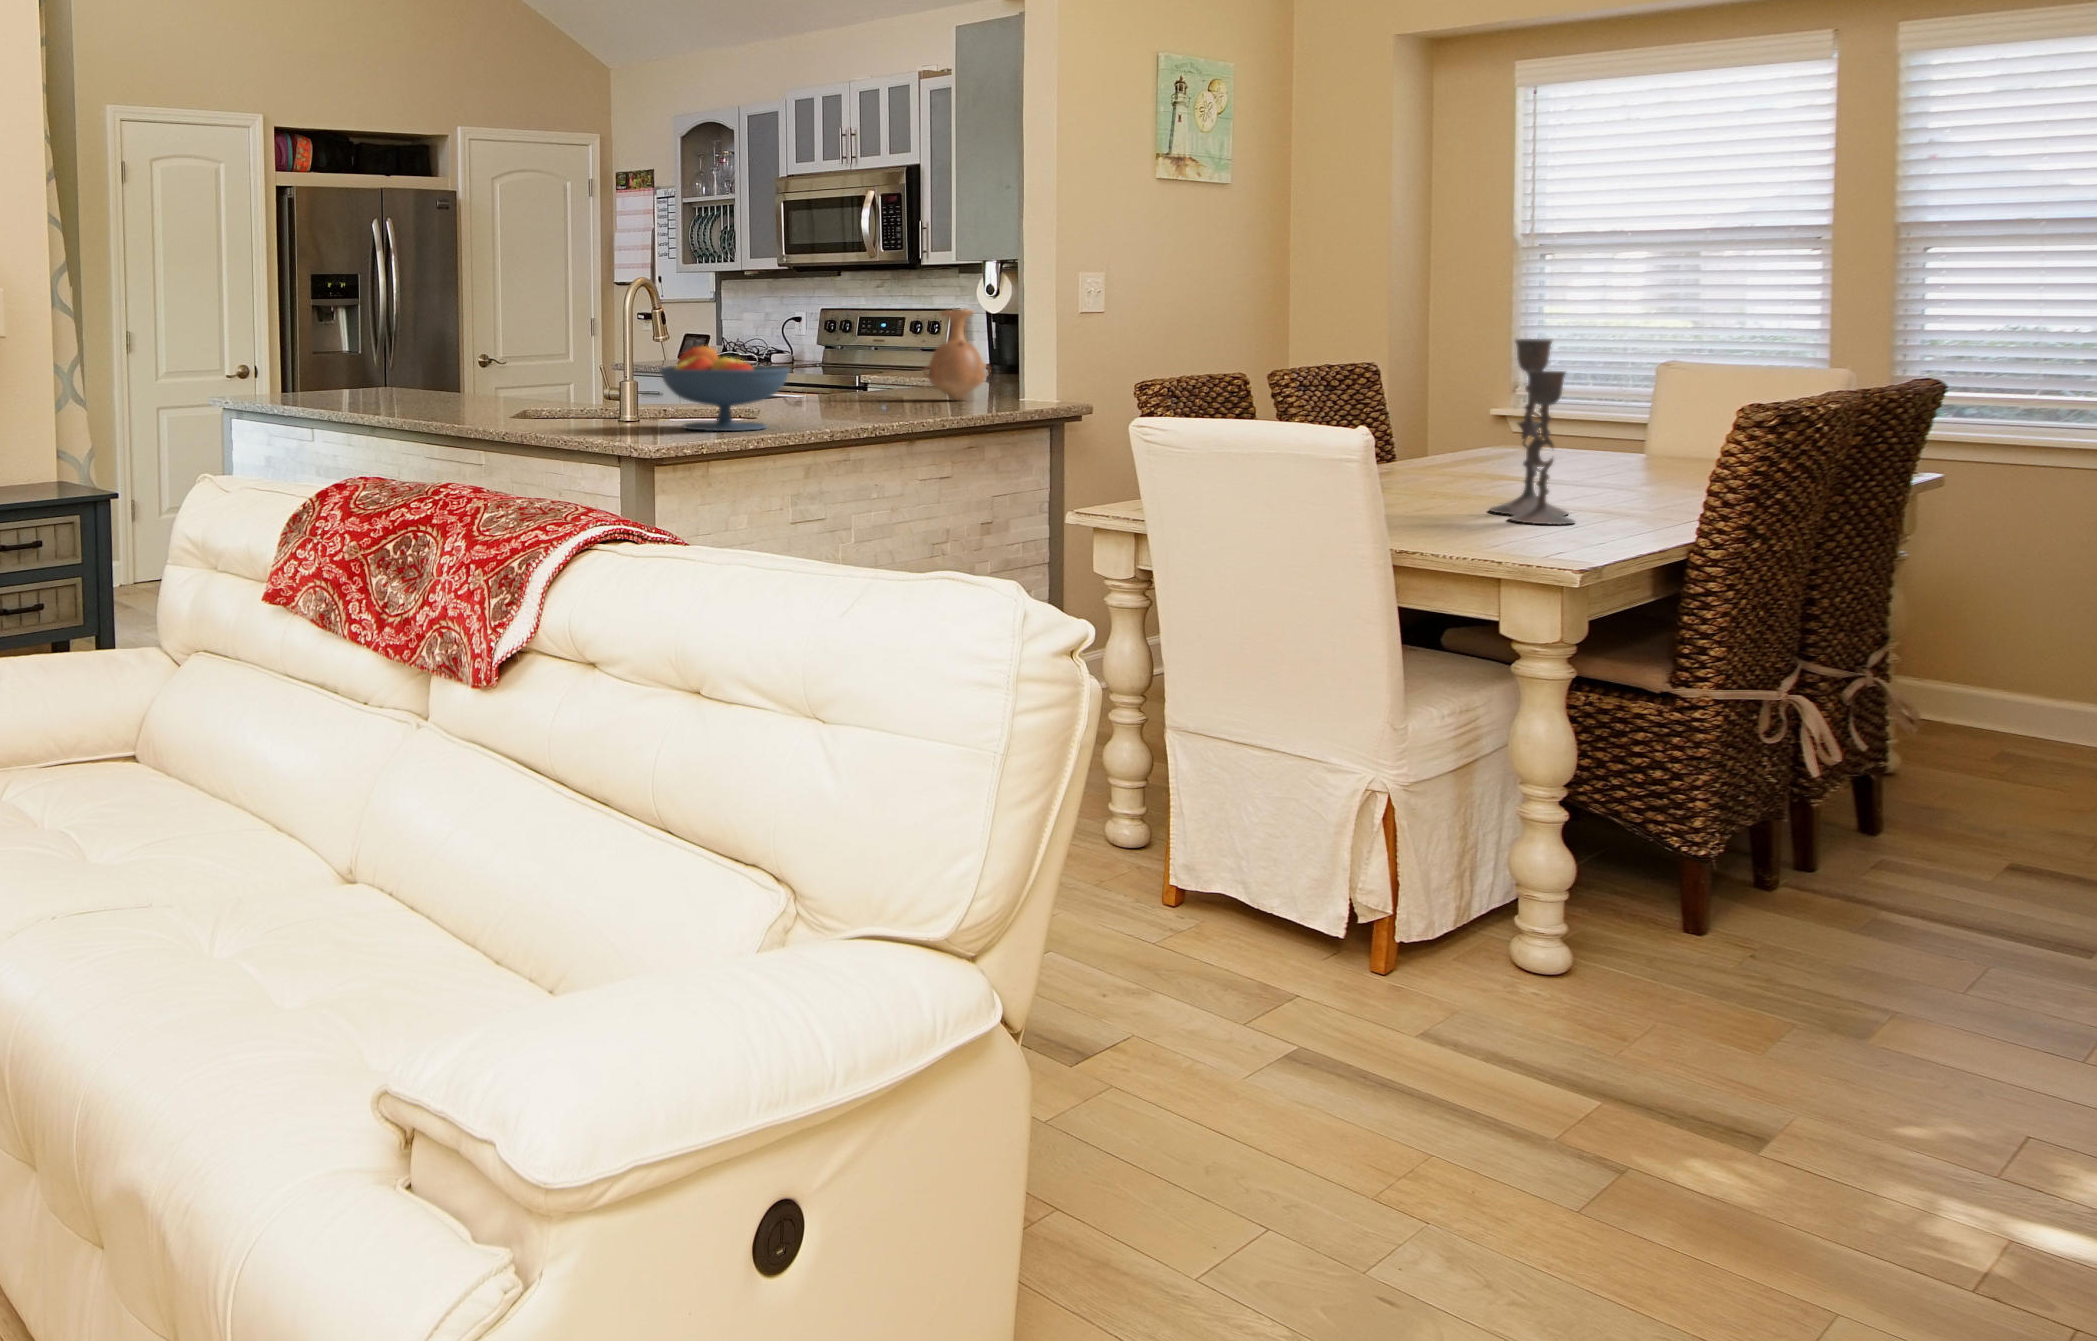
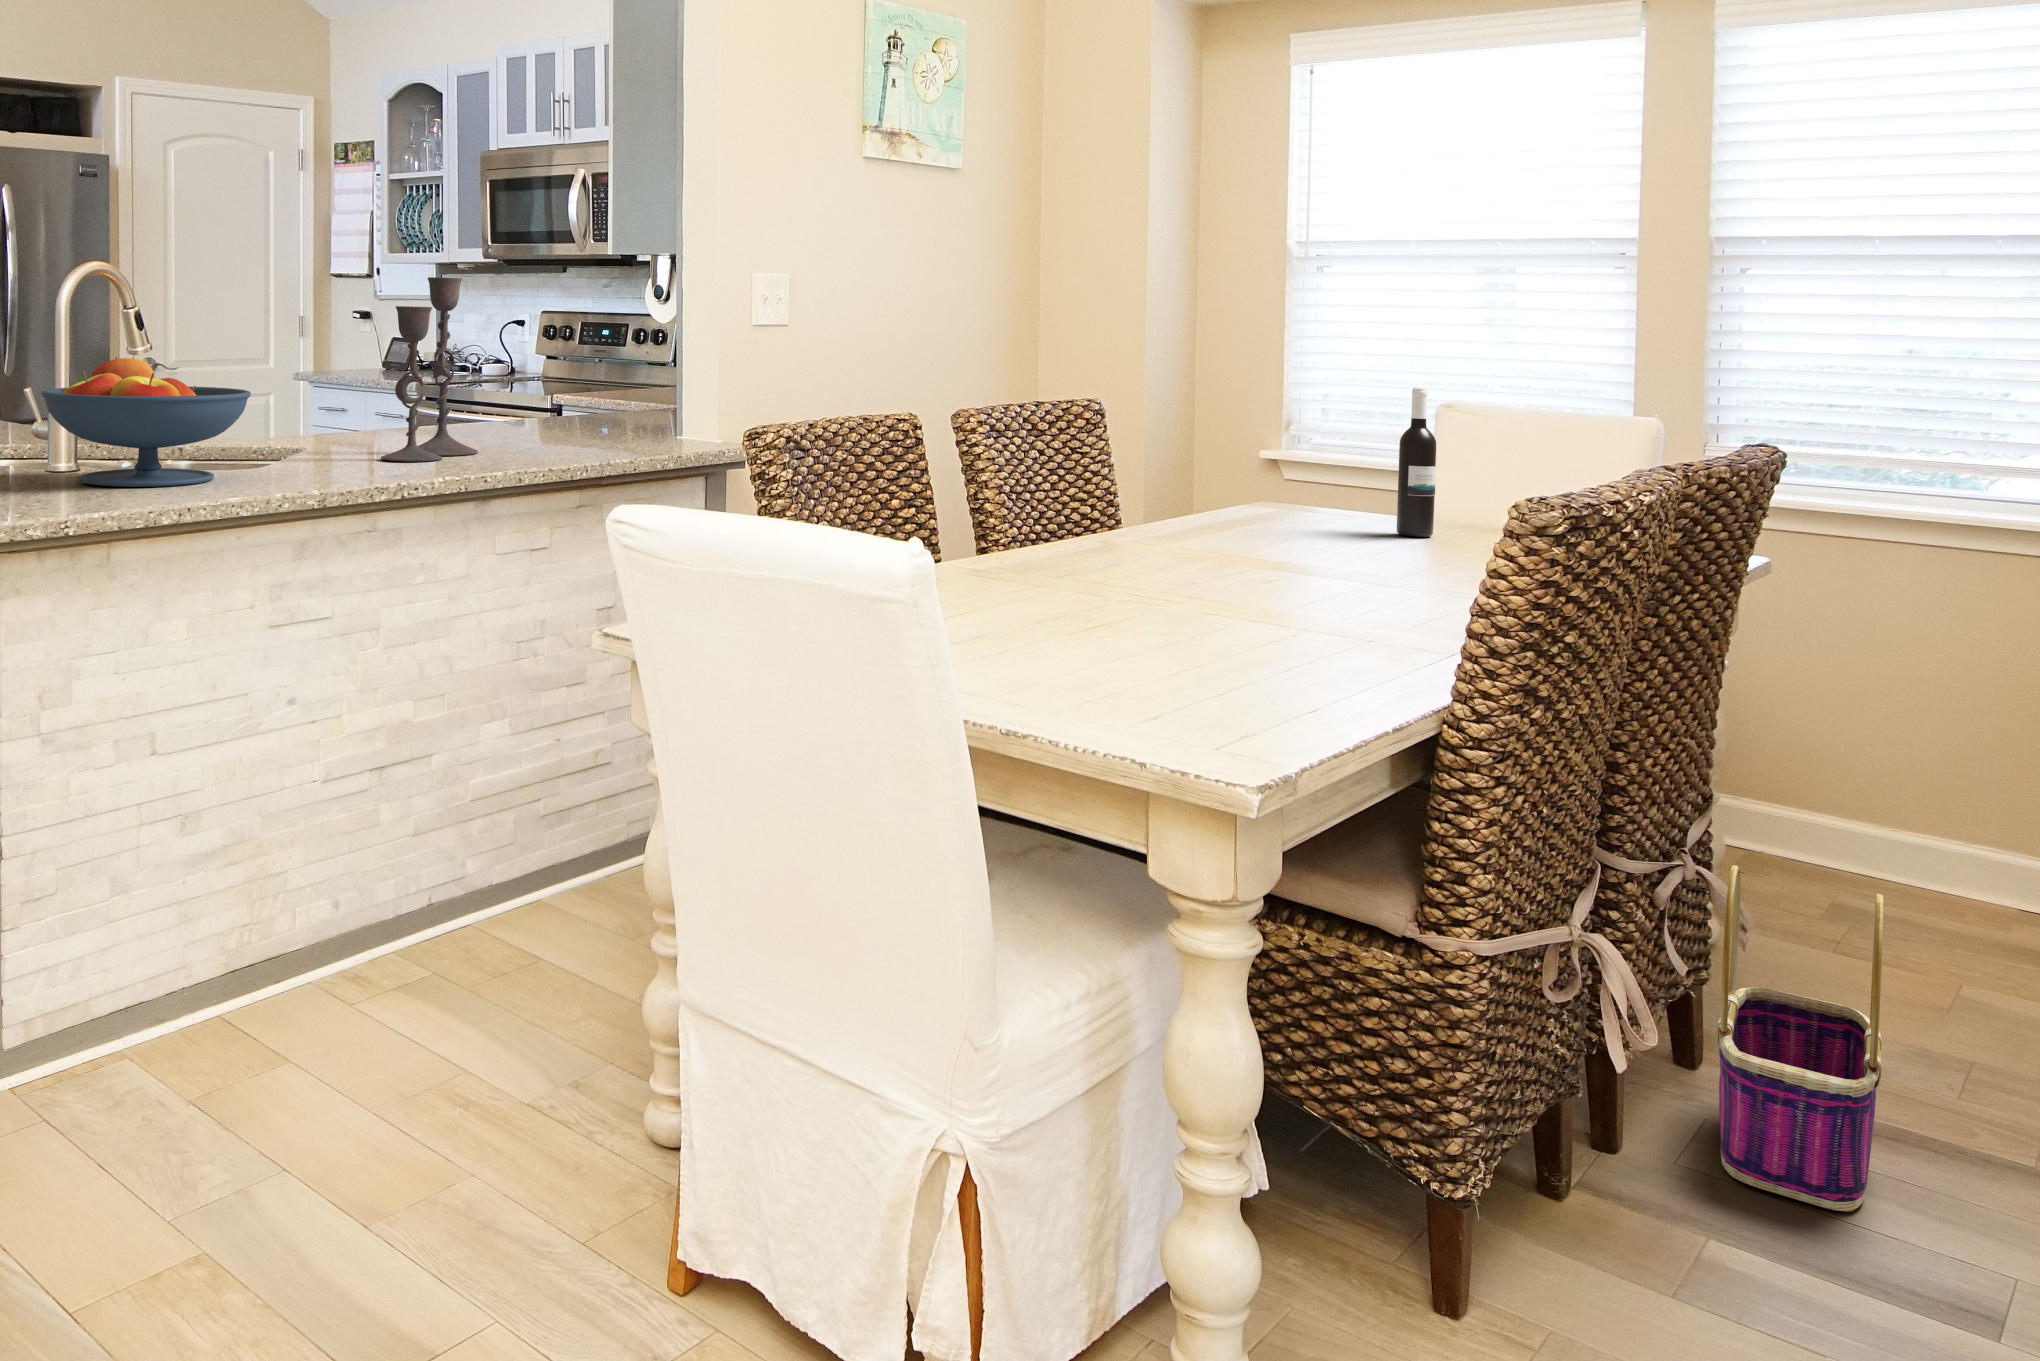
vase: present [924,309,991,400] -> none [559,315,647,431]
candlestick: present [1490,339,1575,525] -> present [381,277,478,461]
wine bottle: none [1635,349,1668,467] -> present [1397,387,1436,537]
basket: none [1897,683,2029,910] -> present [1717,865,1884,1211]

